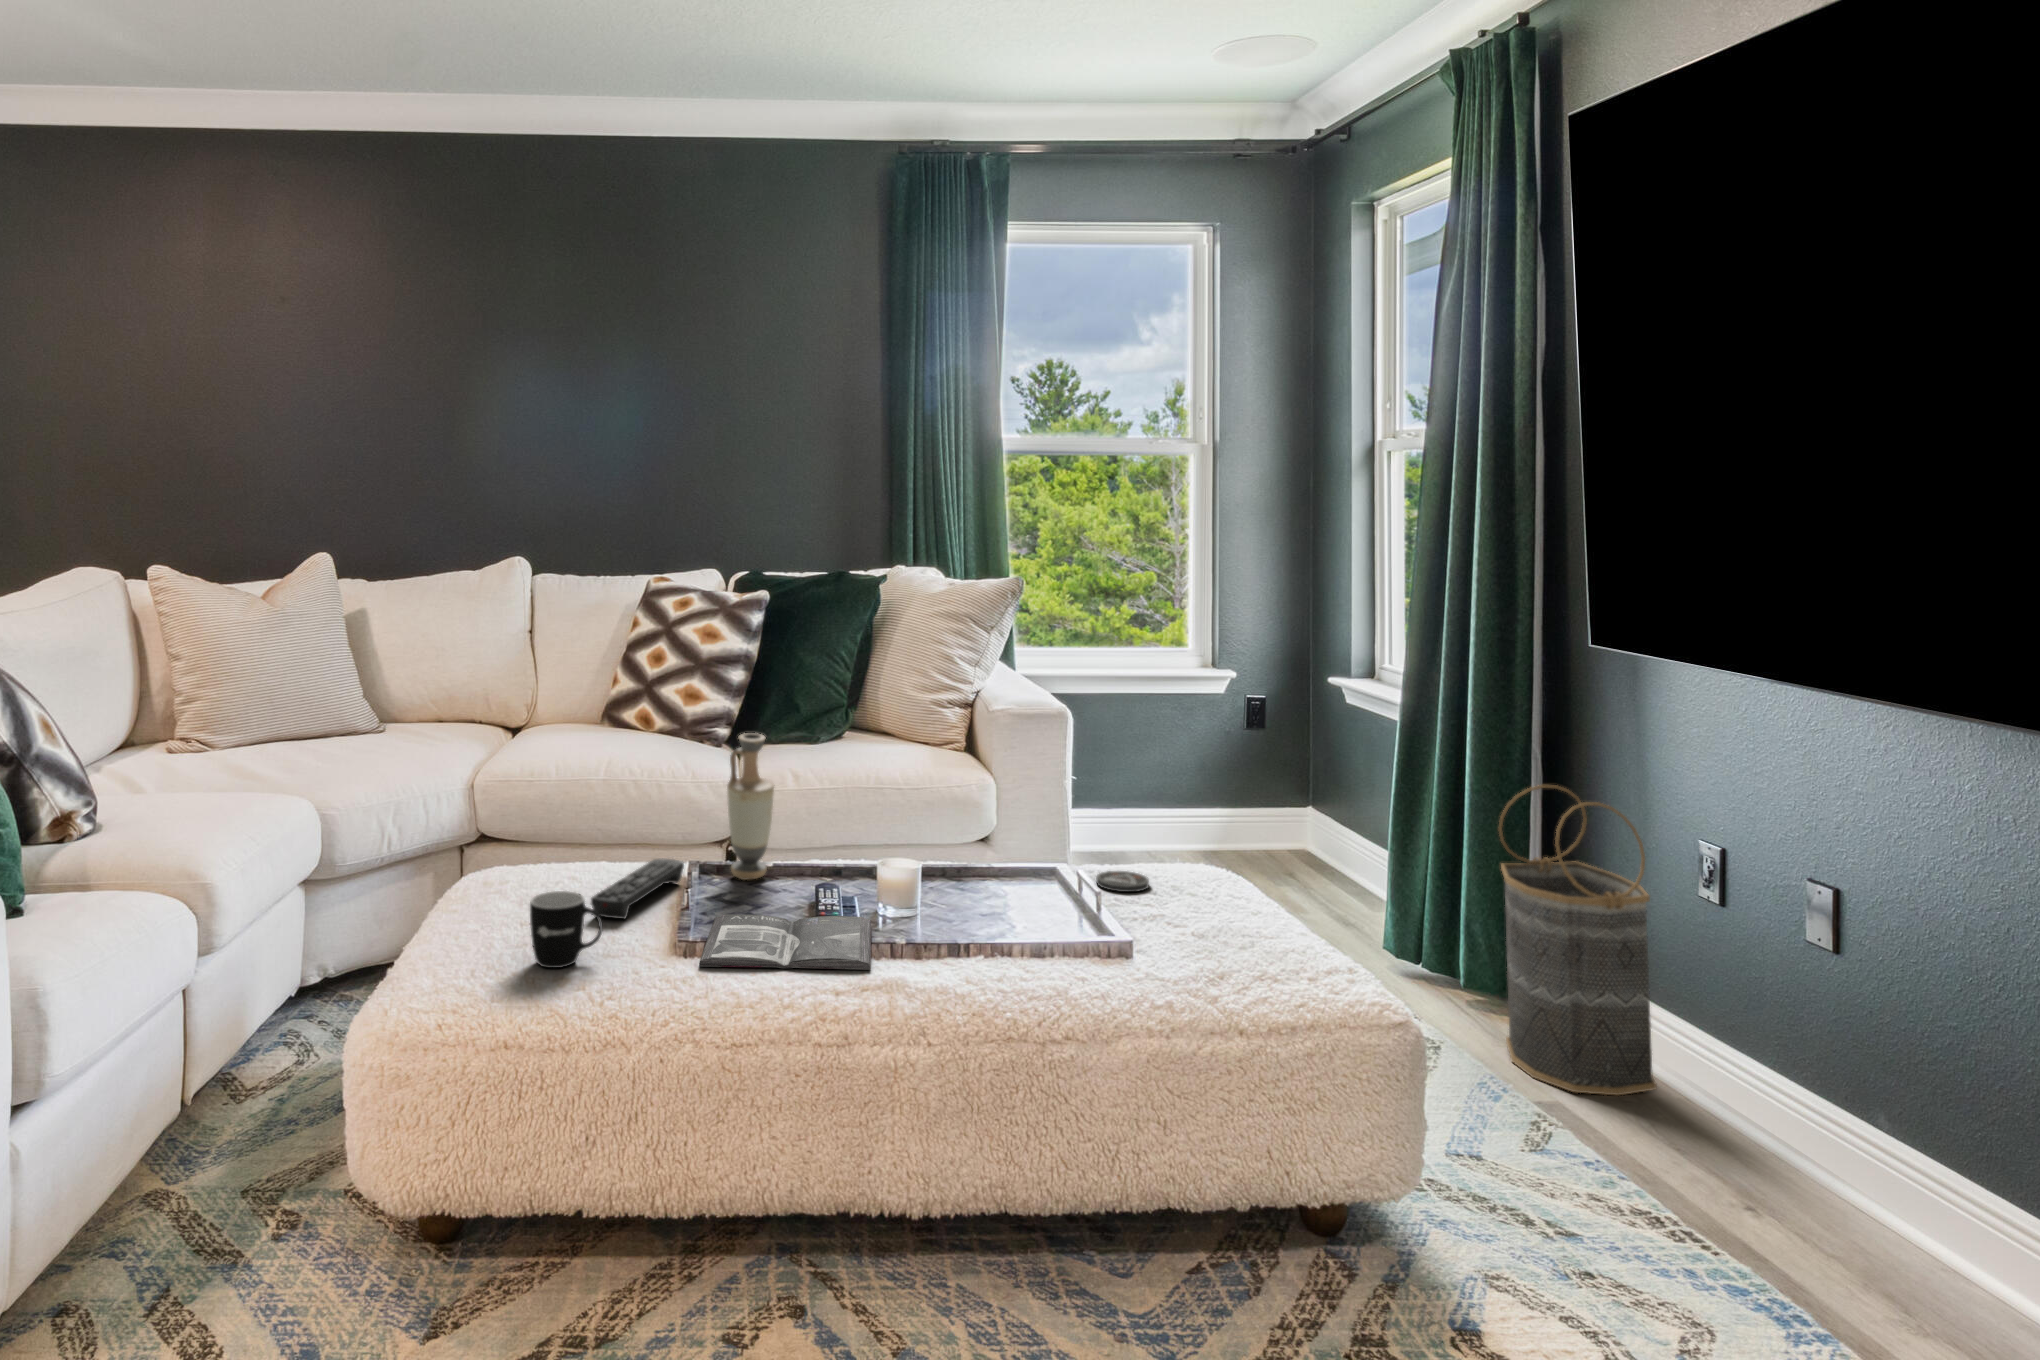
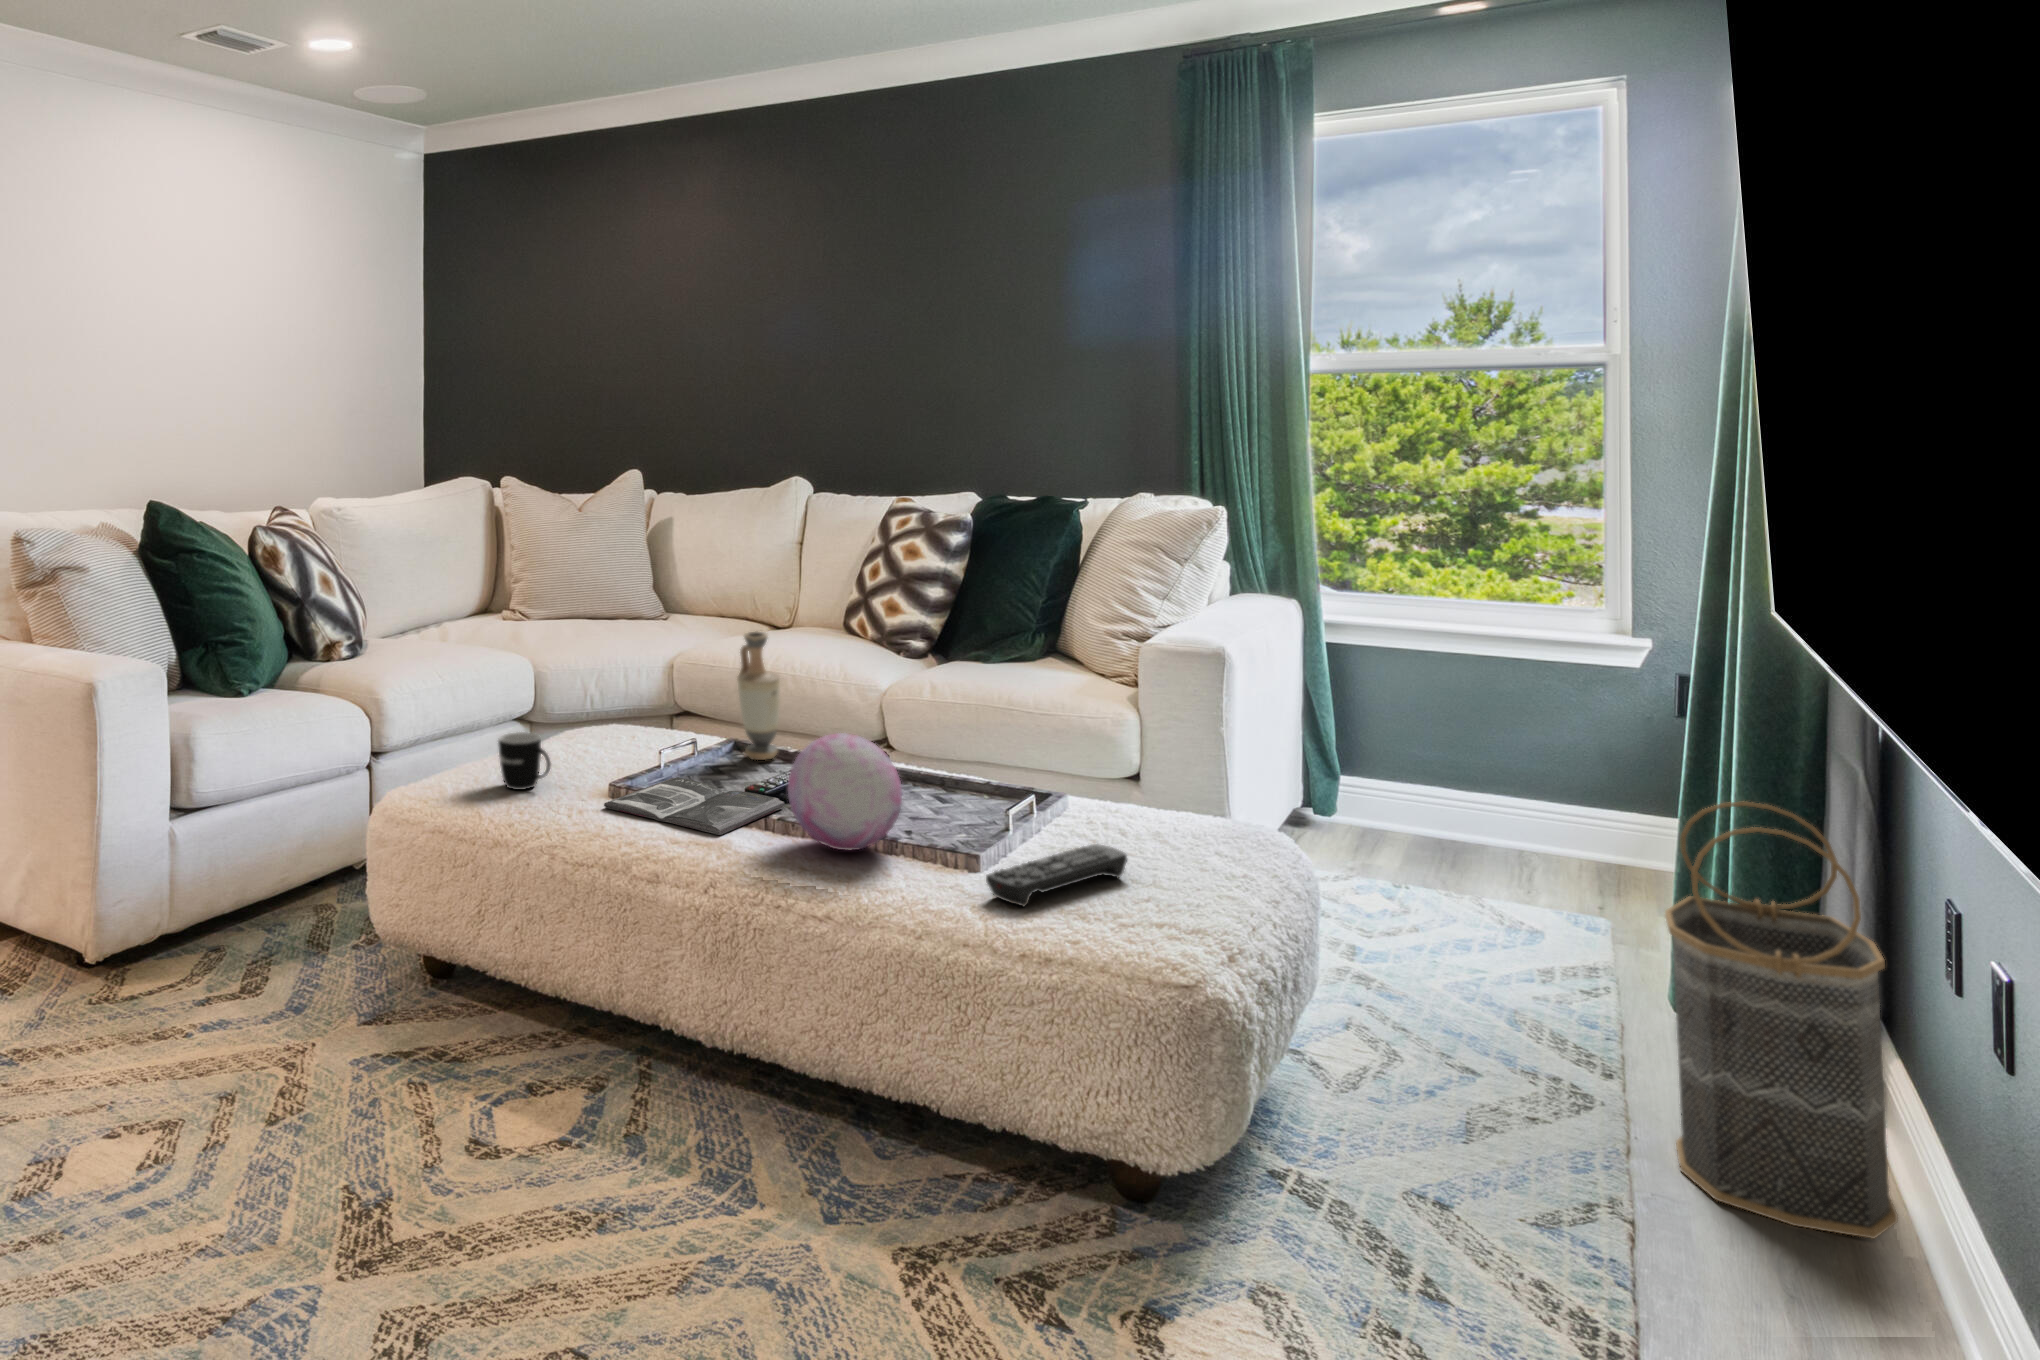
decorative orb: none [939,831,1059,958] -> present [788,733,902,850]
remote control: present [591,859,684,919] -> present [986,844,1127,907]
coaster: present [1096,871,1149,892] -> none [1059,807,1117,830]

